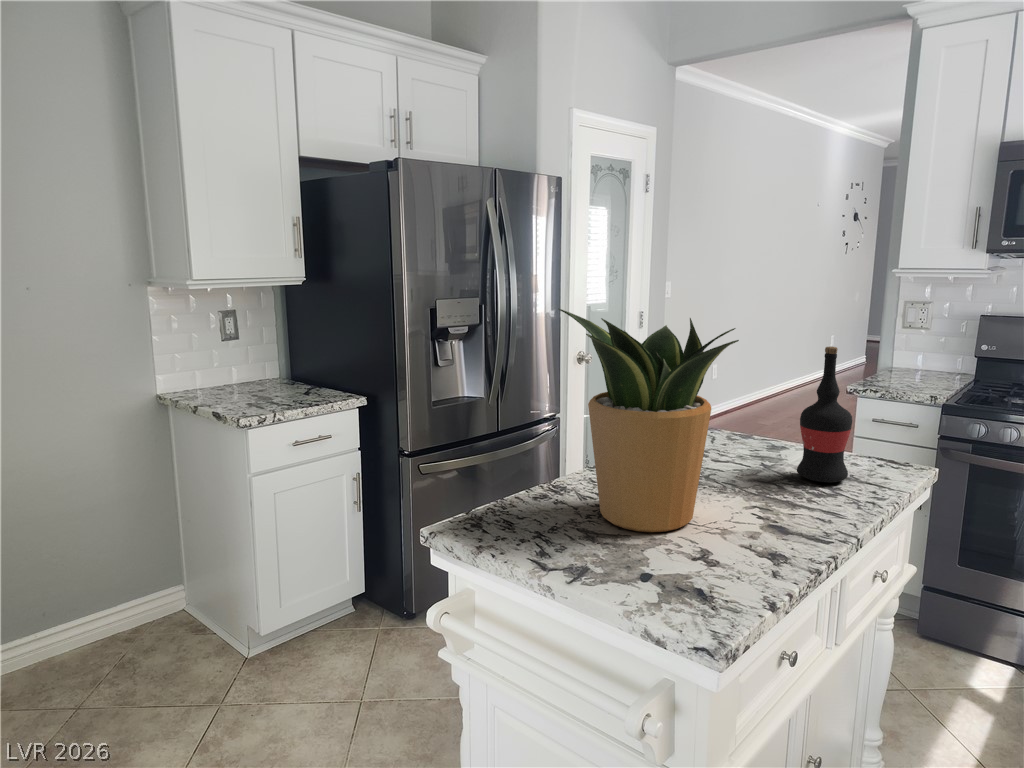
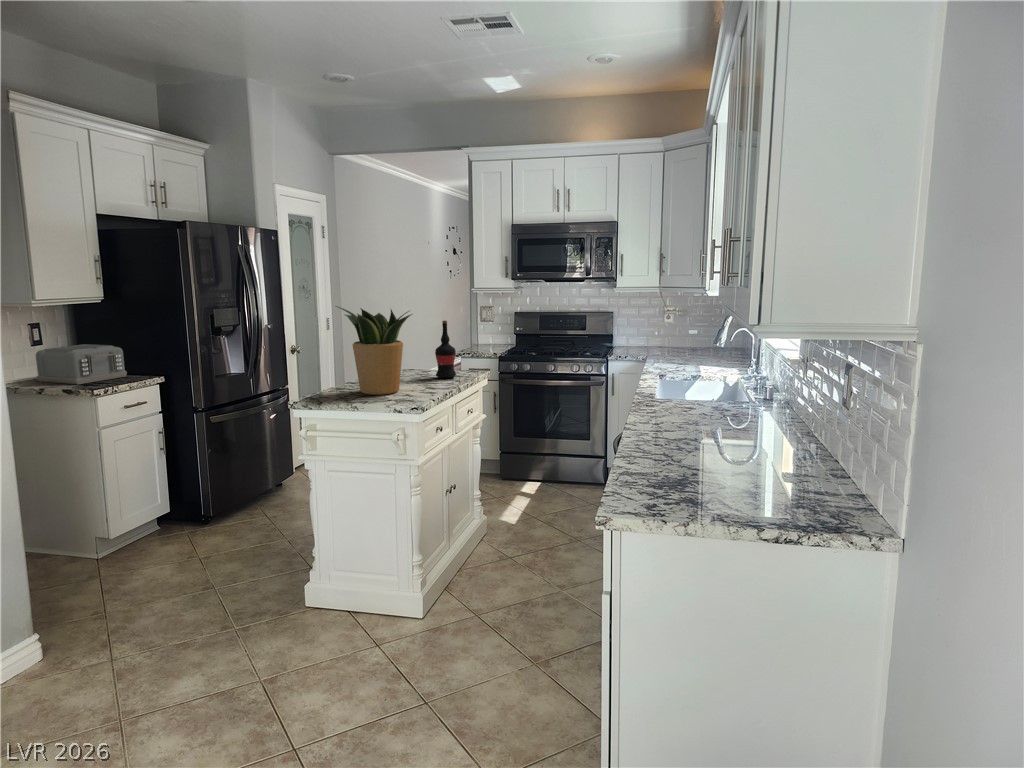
toaster: none [218,342,322,402] -> present [36,344,127,384]

